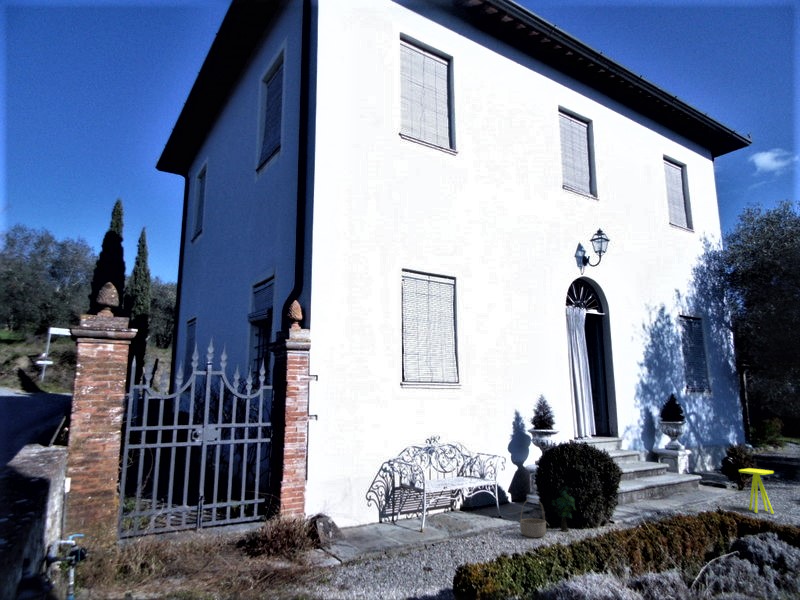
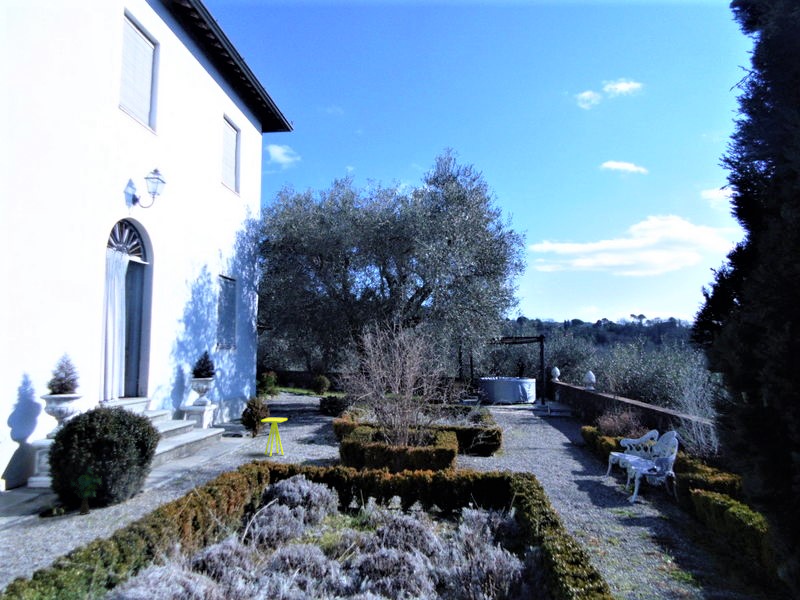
basket: present [520,499,546,538] -> none [23,483,63,533]

